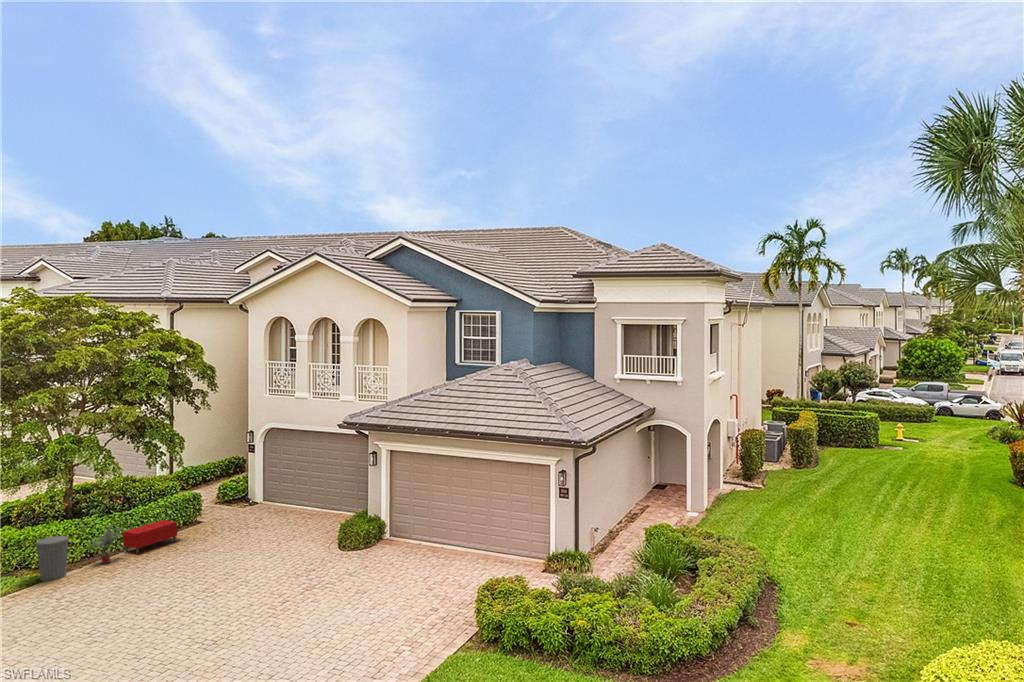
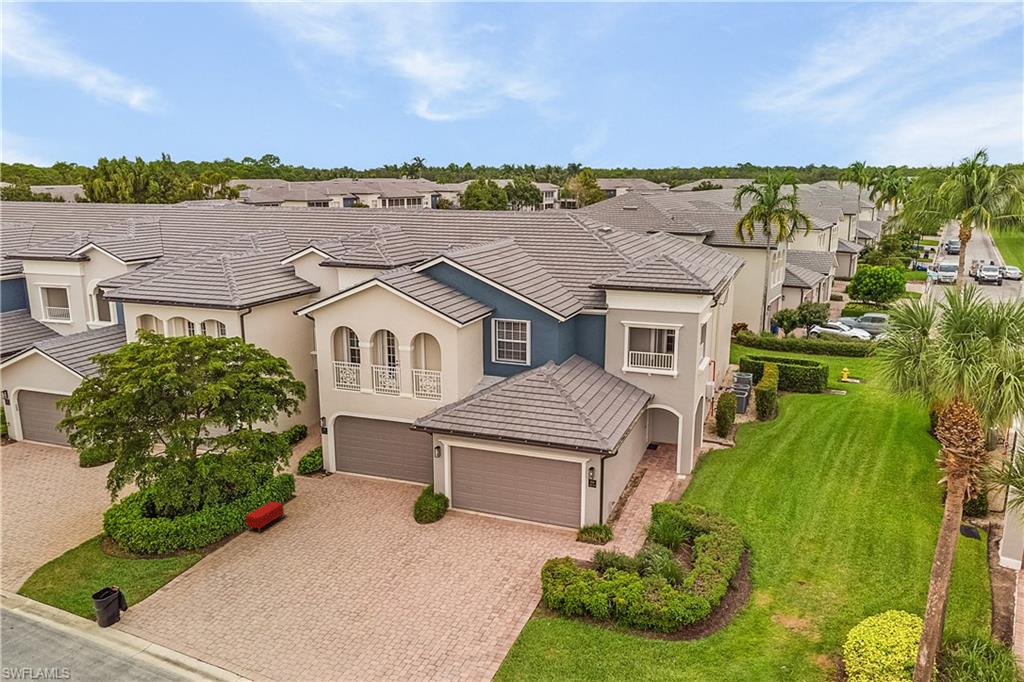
potted tree: present [89,525,122,564] -> none [226,514,249,543]
trash can: present [36,536,69,581] -> none [192,527,215,562]

